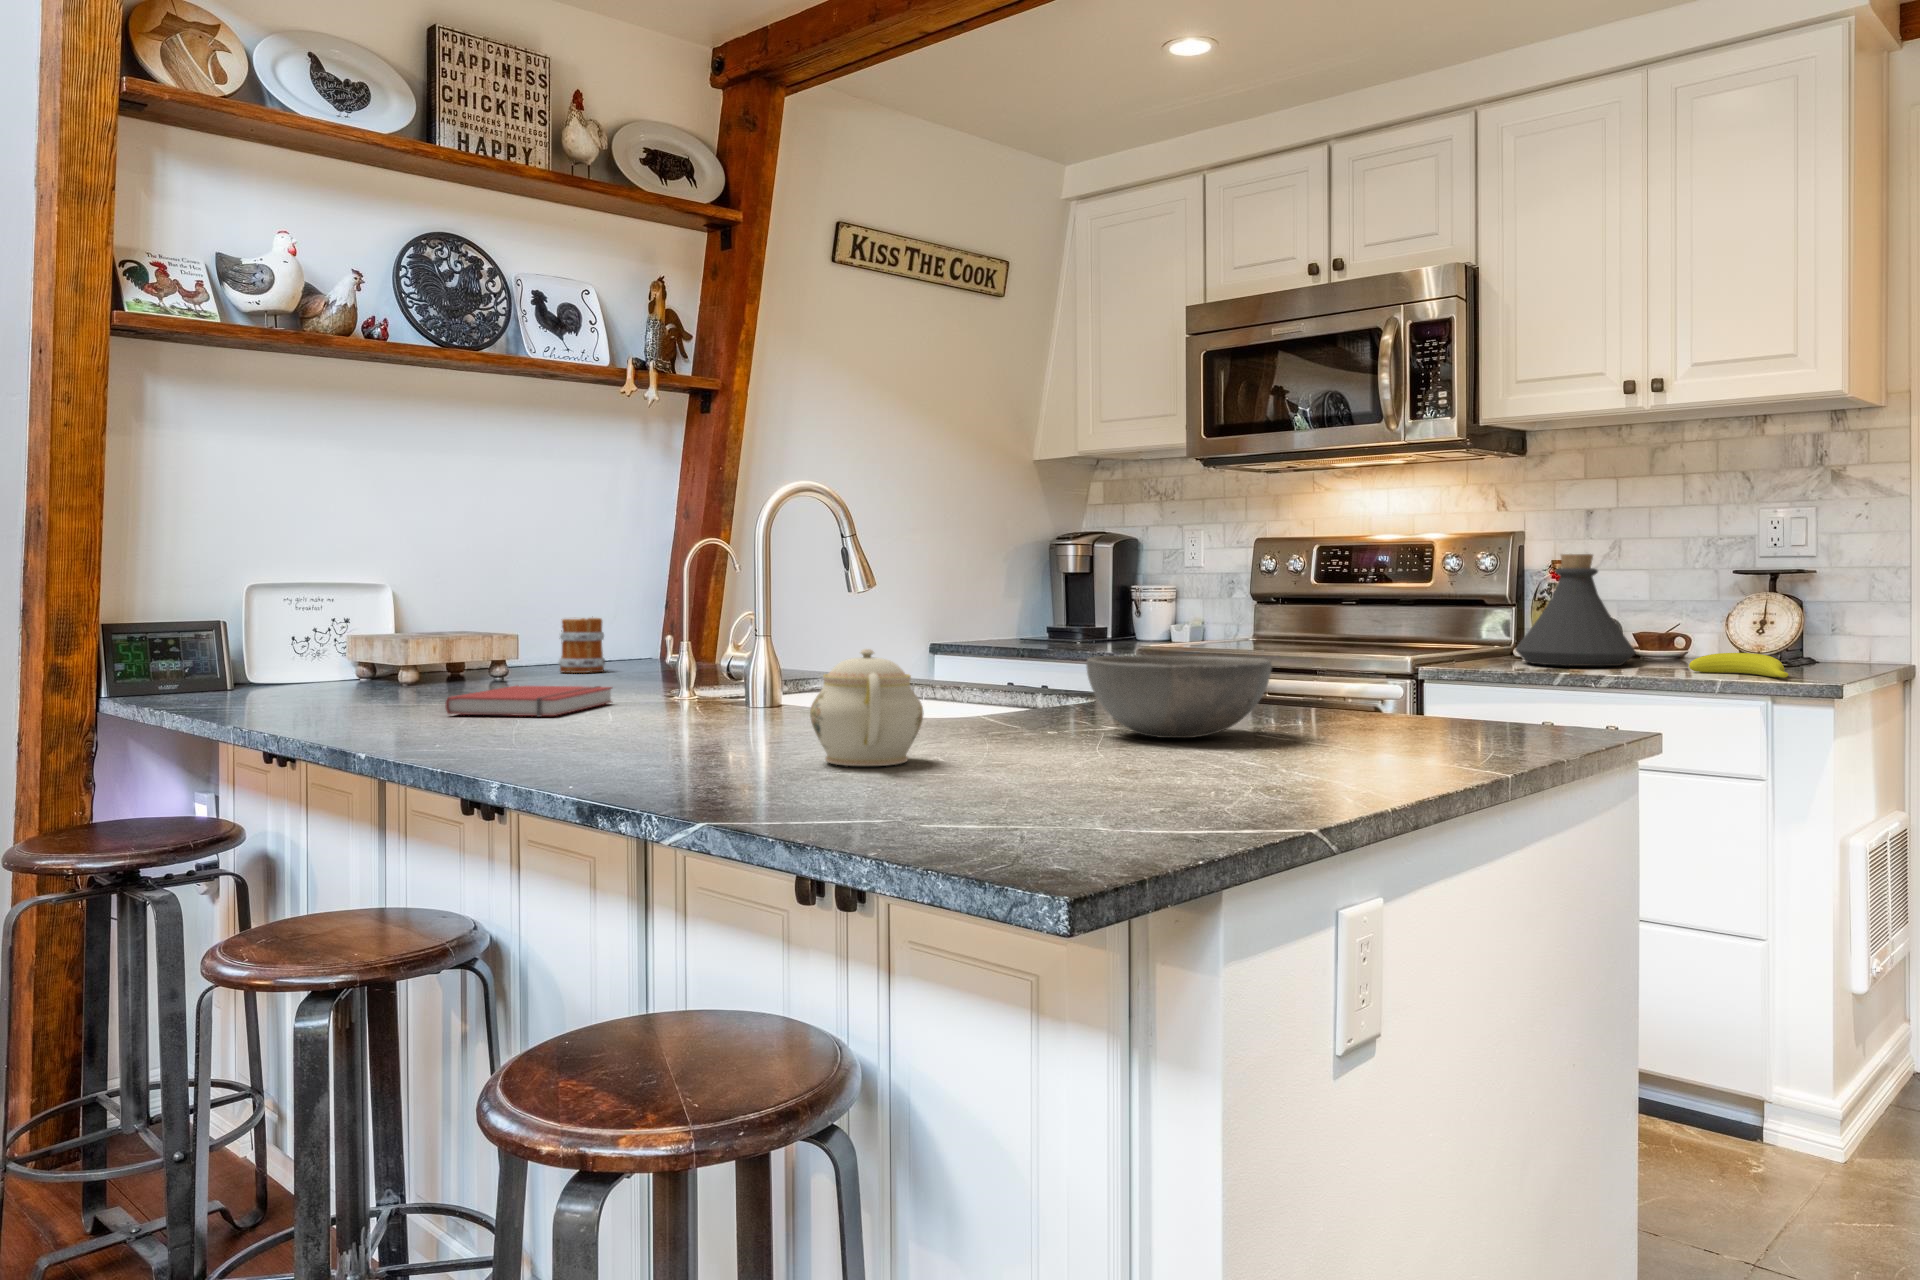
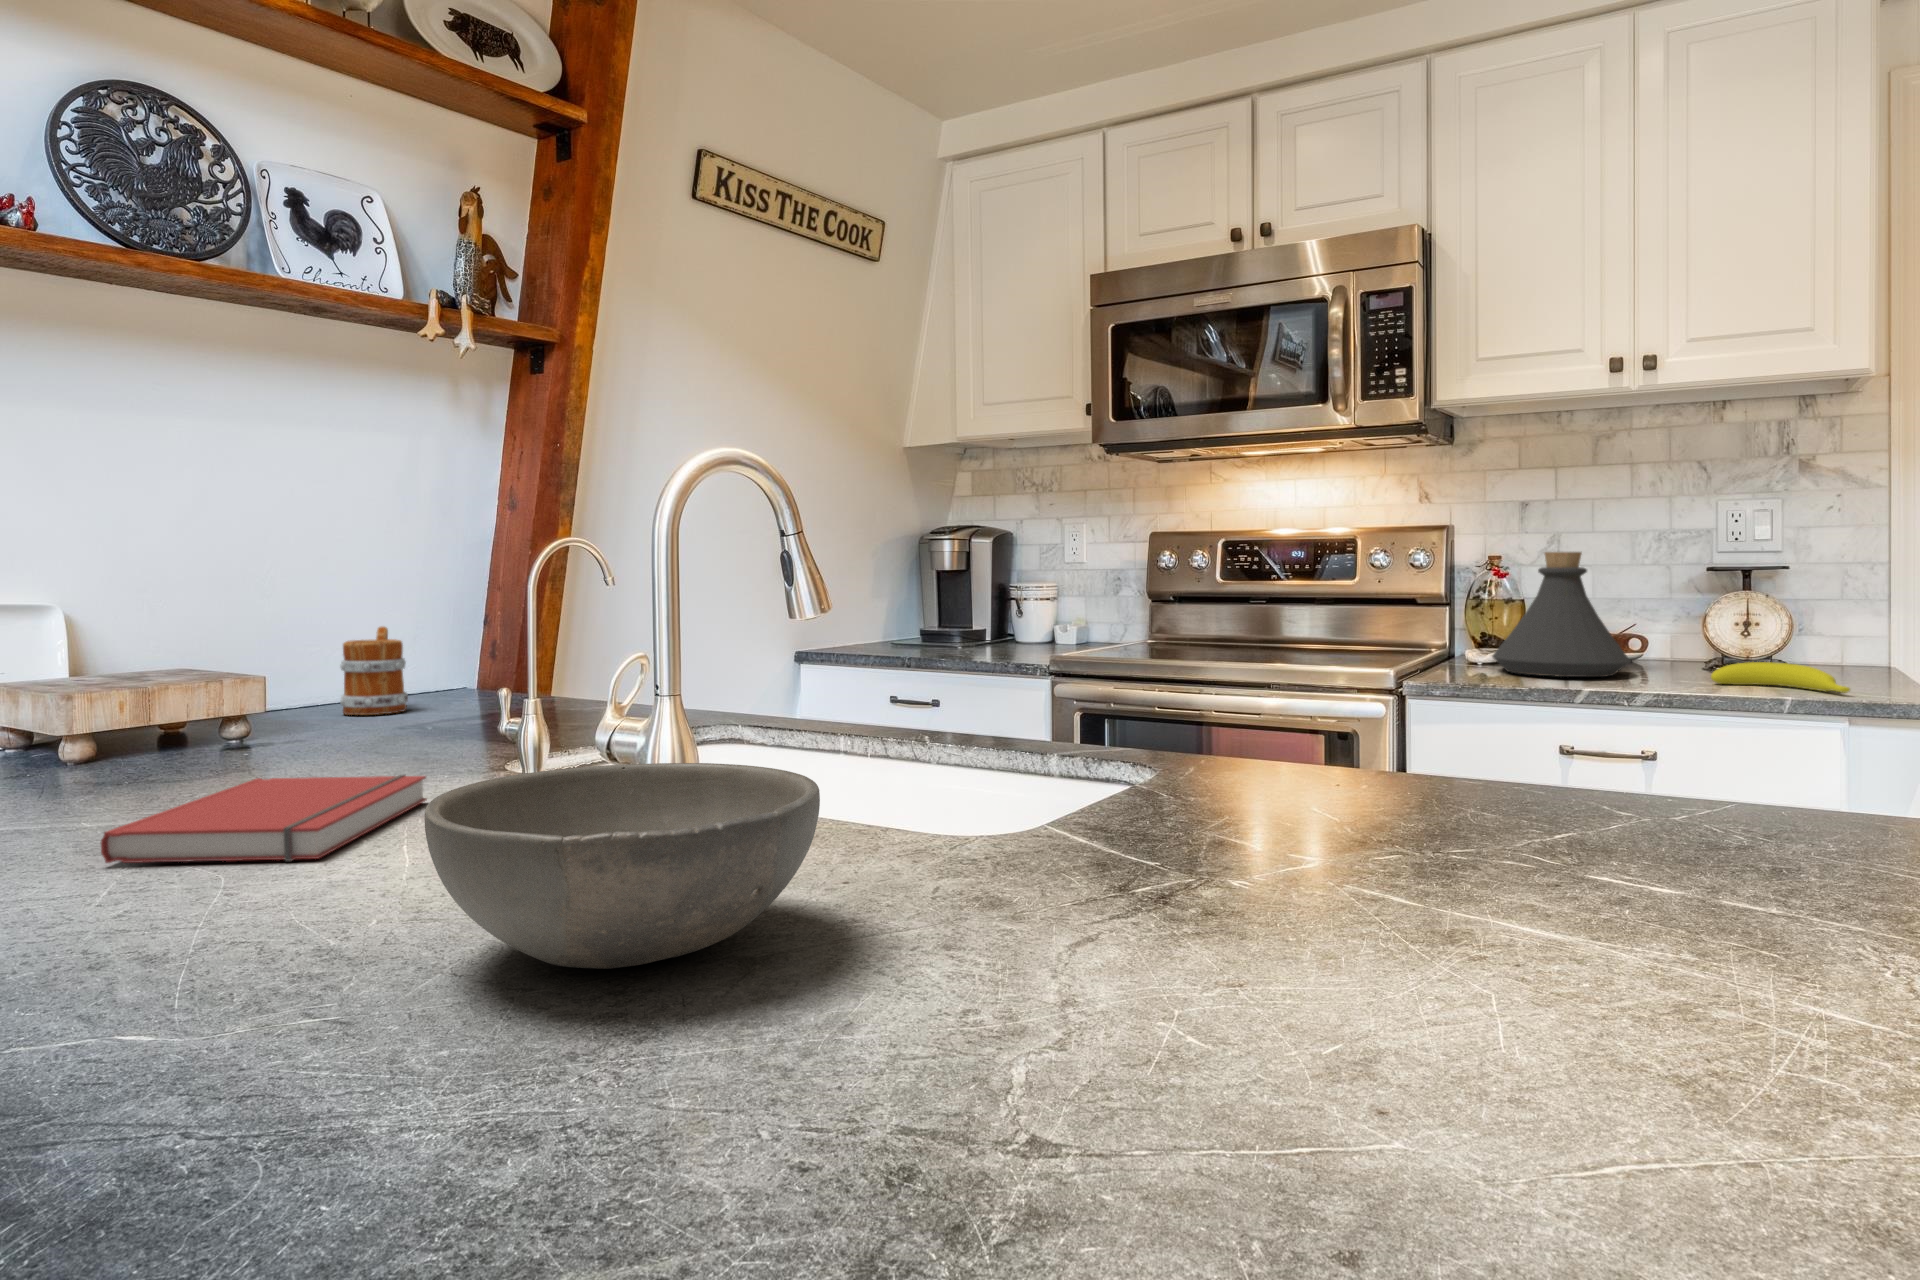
teapot: present [810,649,924,766] -> none [960,808,1230,1117]
bowl: present [1086,655,1272,738] -> present [424,763,820,969]

